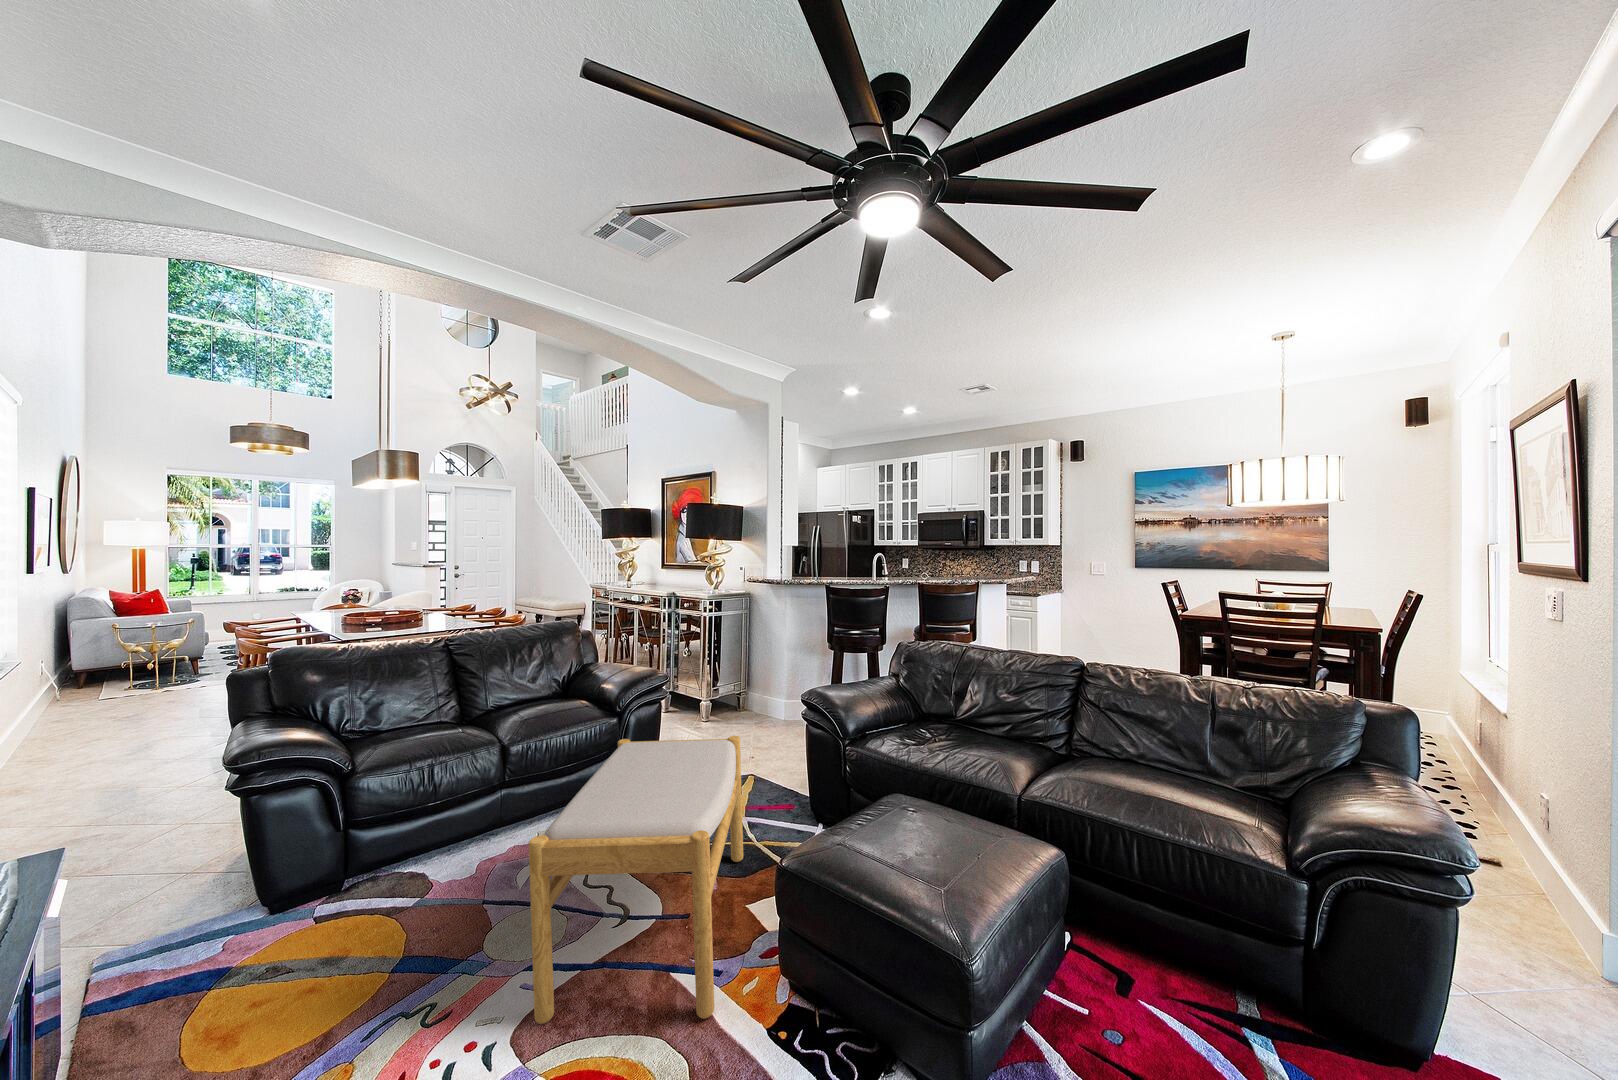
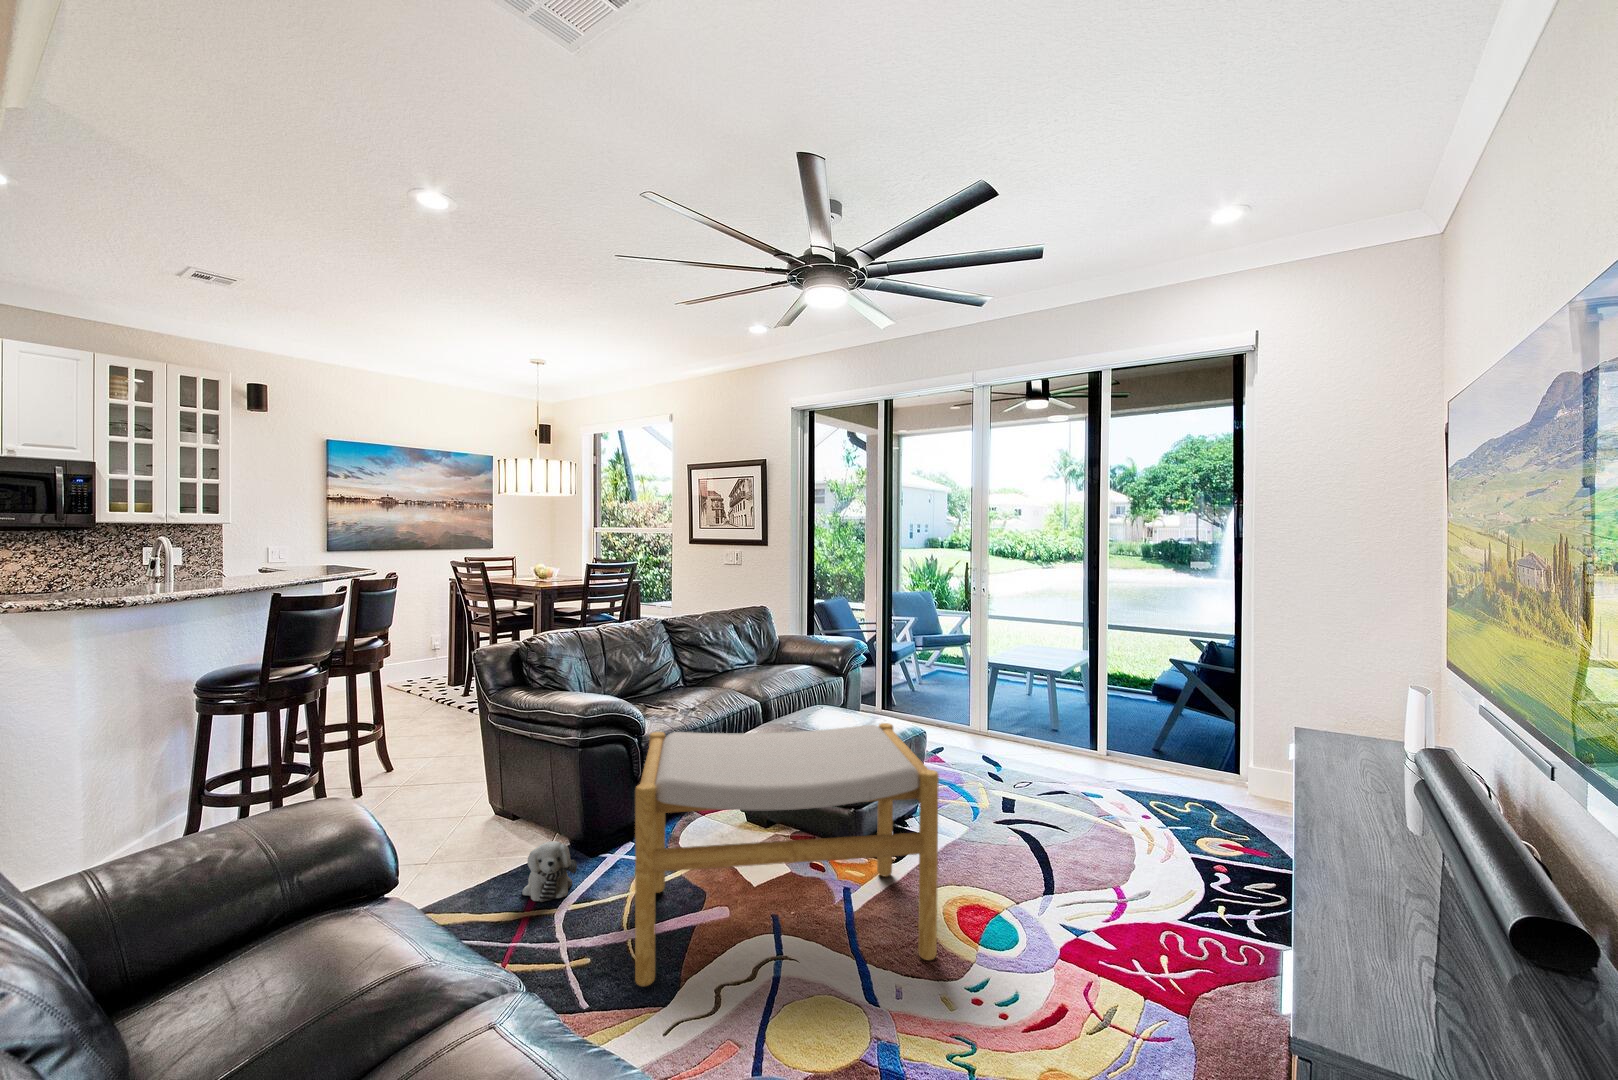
plush toy: none [739,783,791,825] -> present [522,841,577,902]

